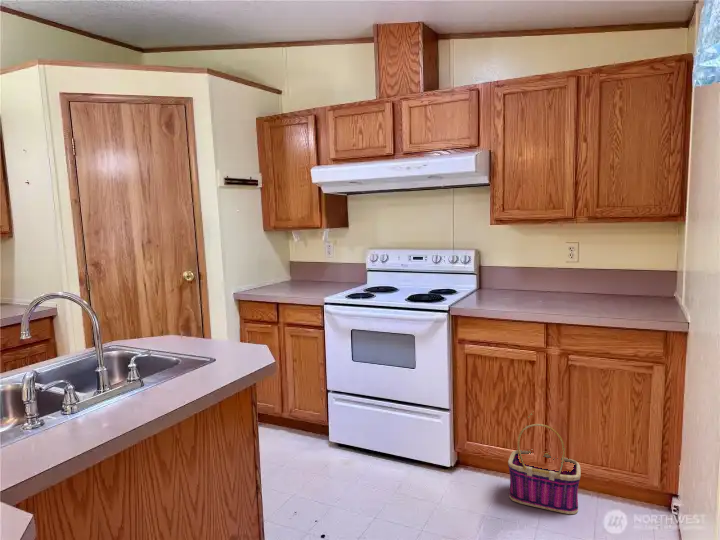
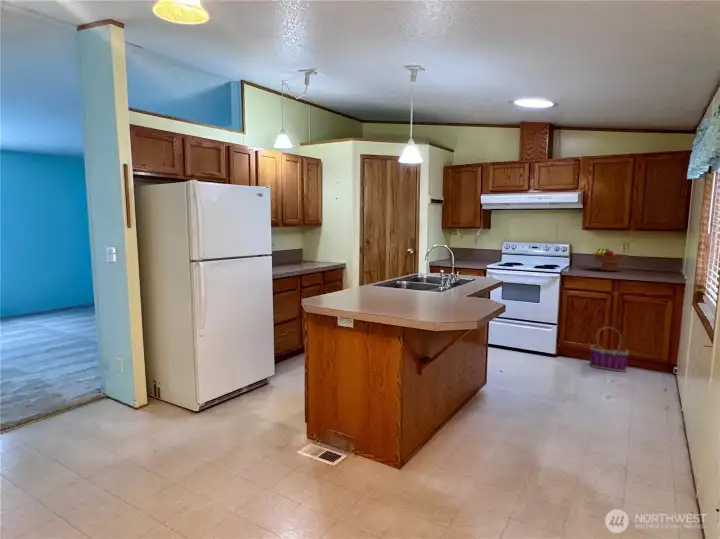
fruit bowl: none [509,259,576,302] -> present [593,249,629,271]

